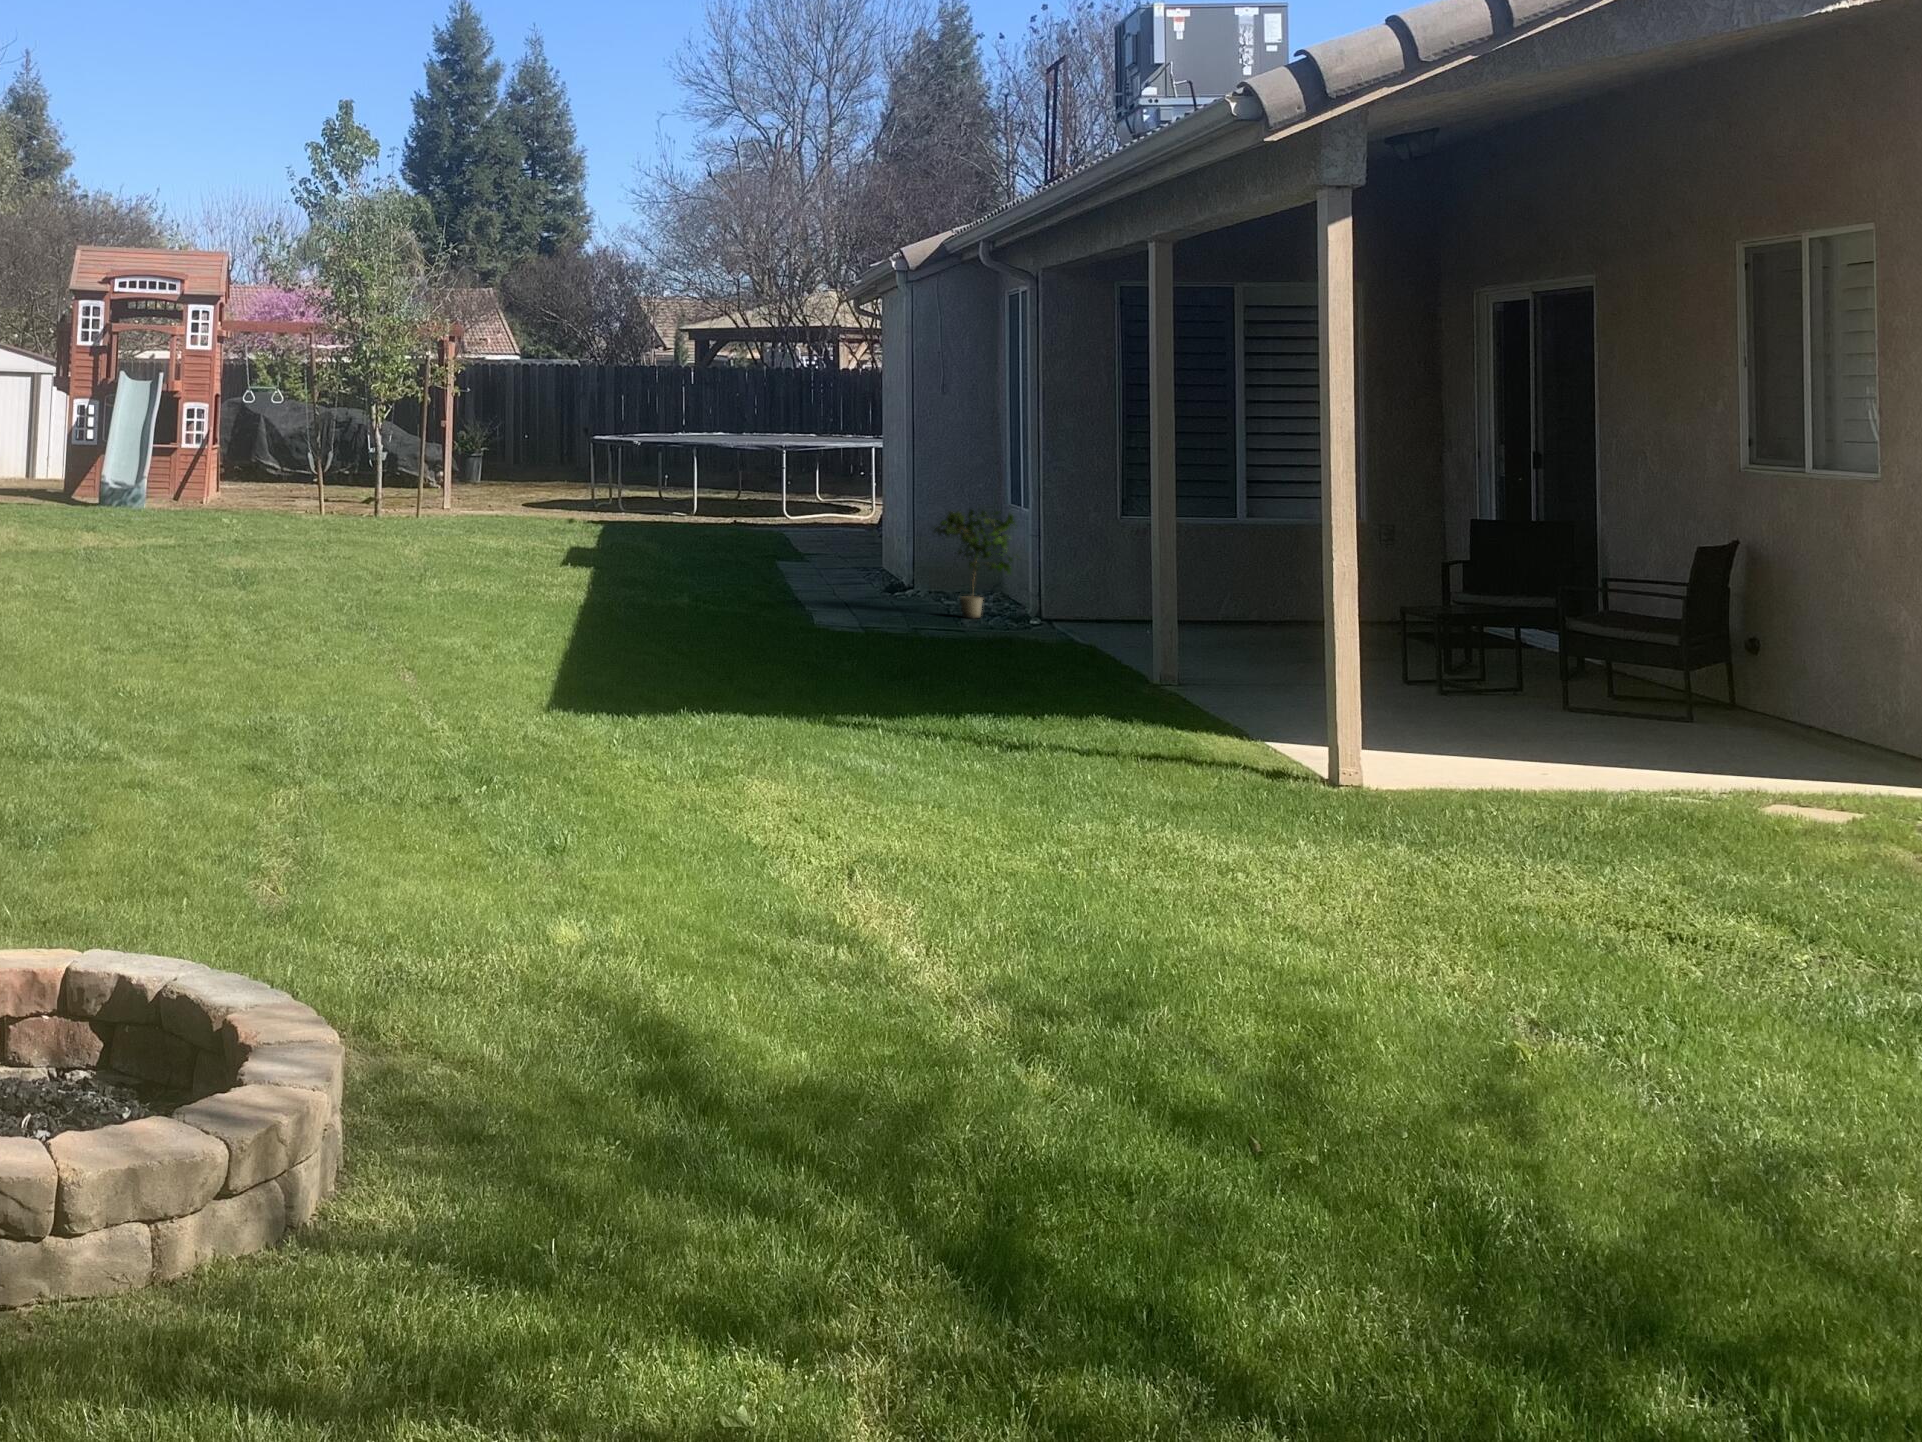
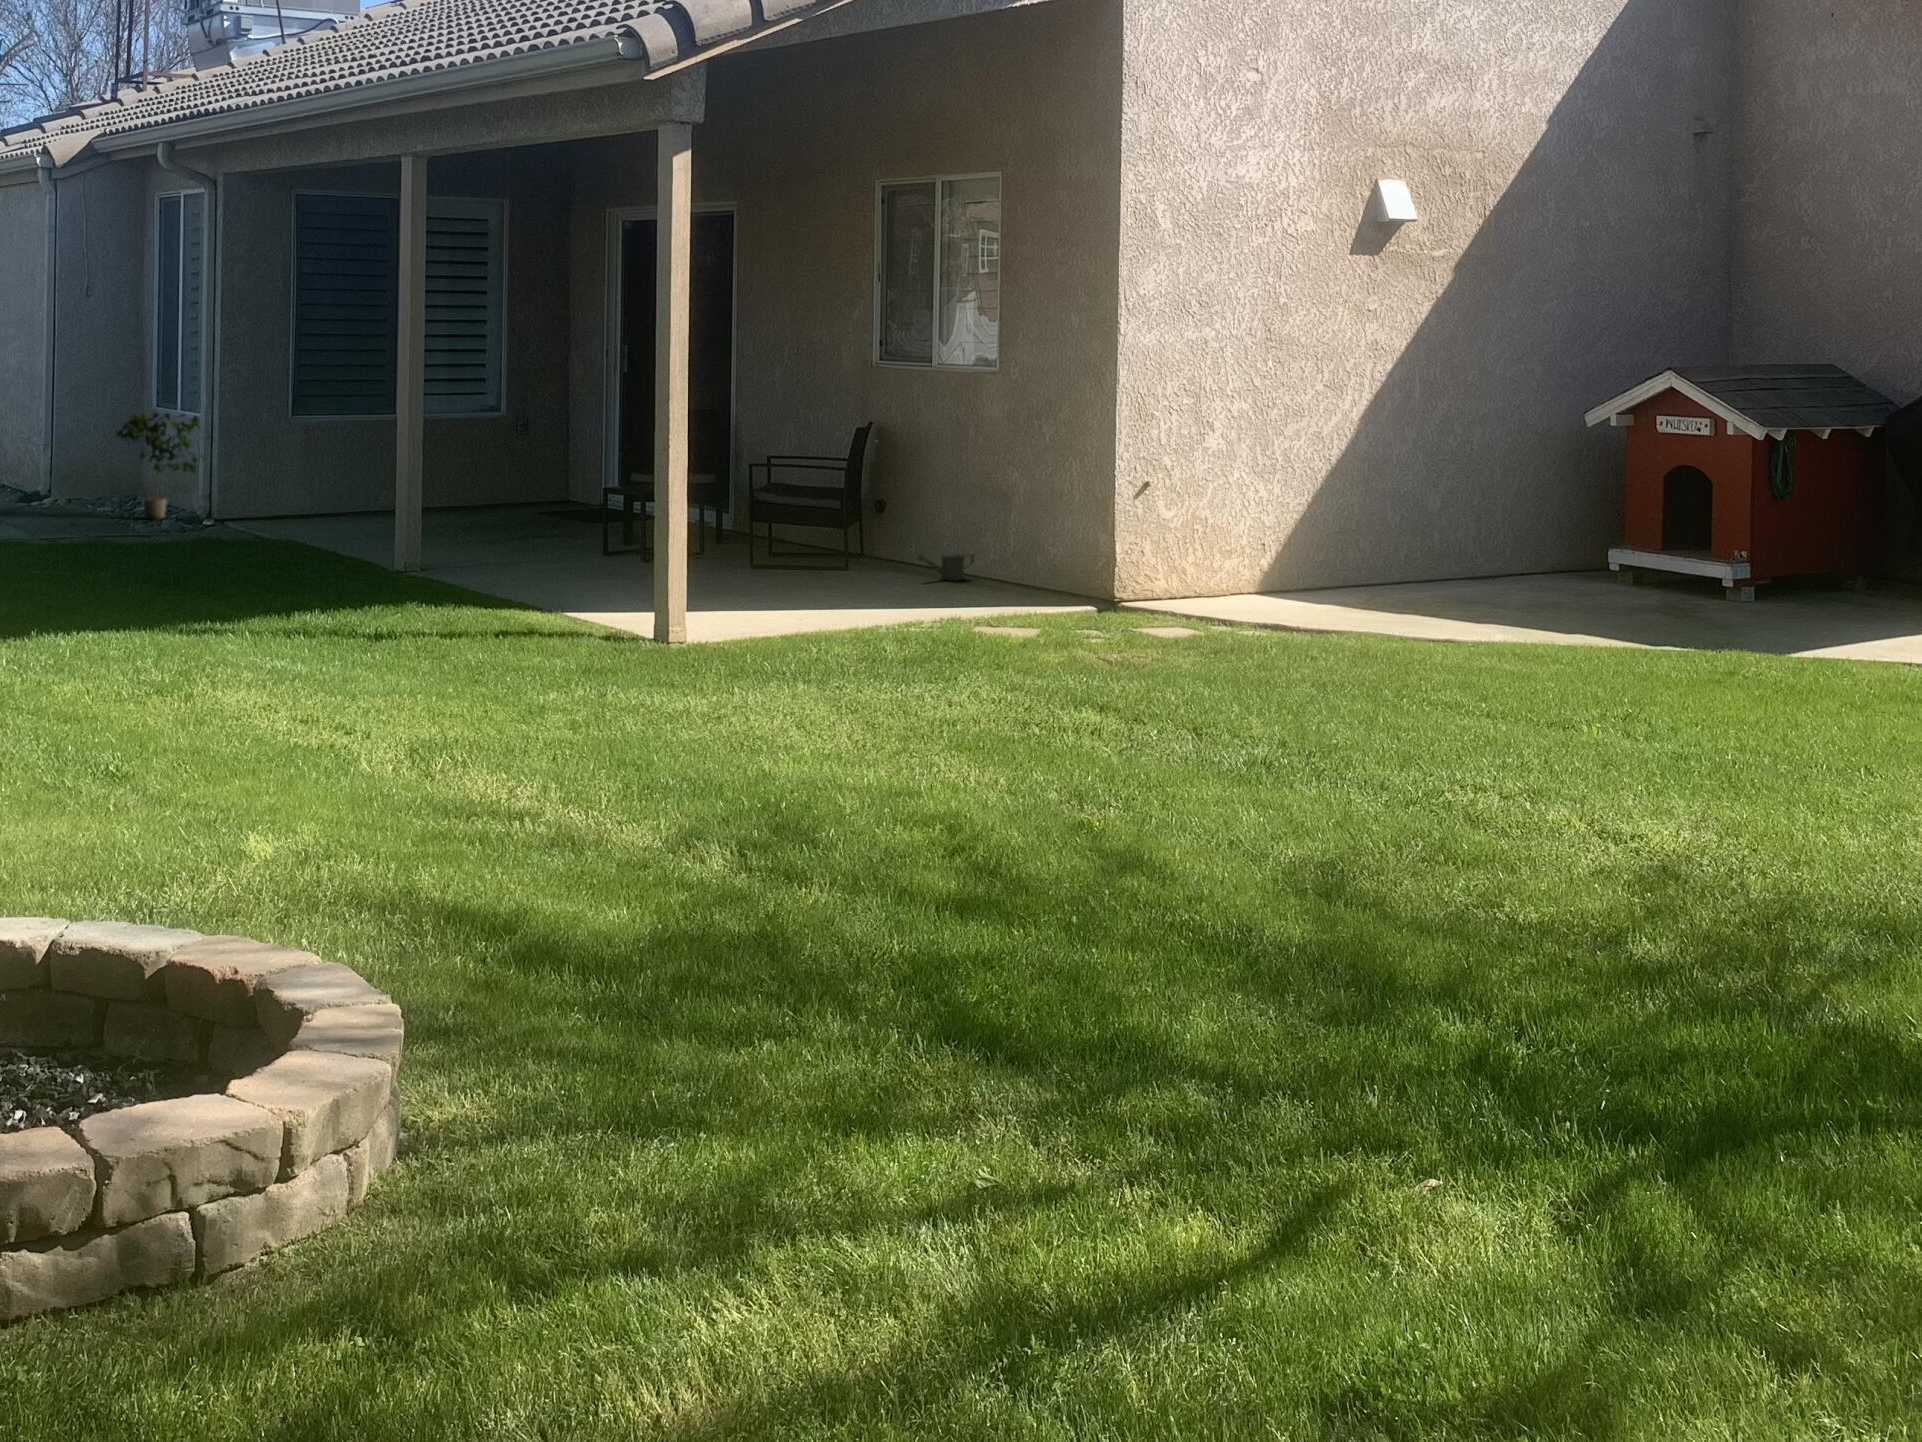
watering can: none [1767,705,1853,743] -> present [918,554,974,581]

